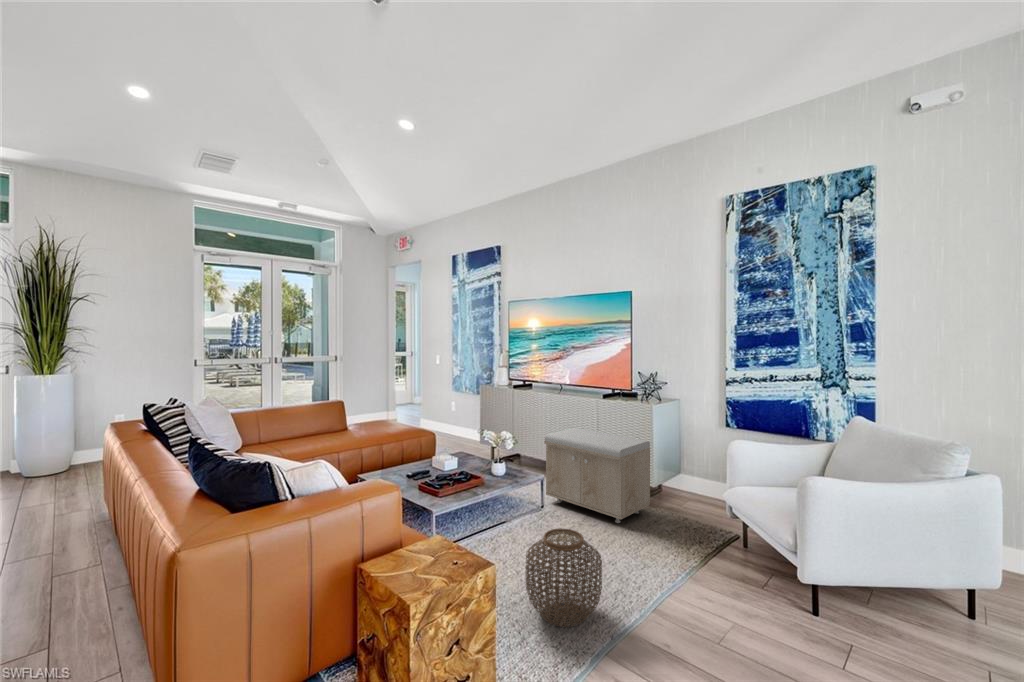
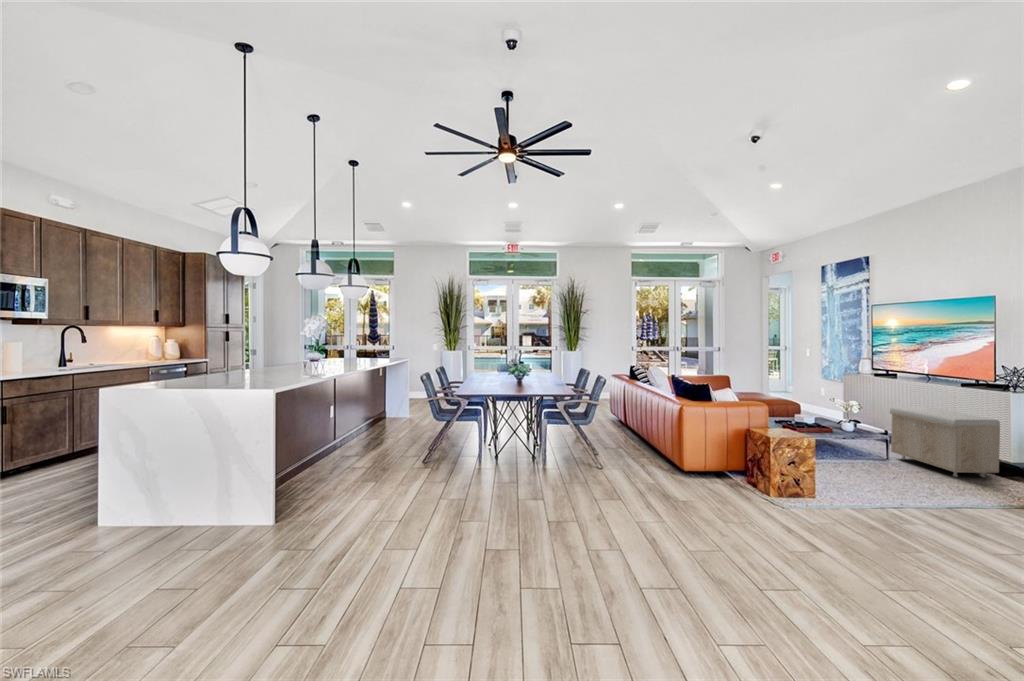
woven basket: present [526,529,602,627] -> none [844,445,900,496]

